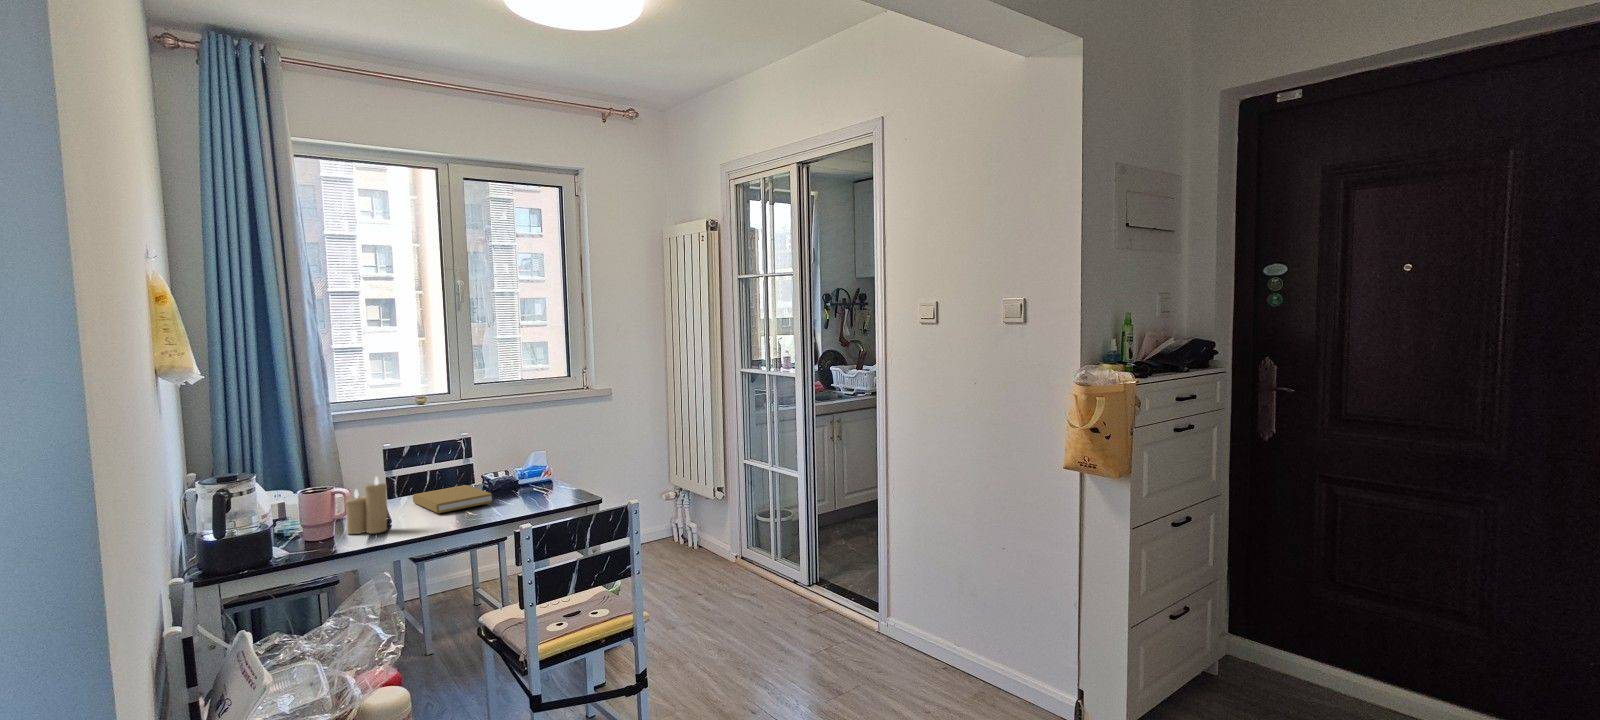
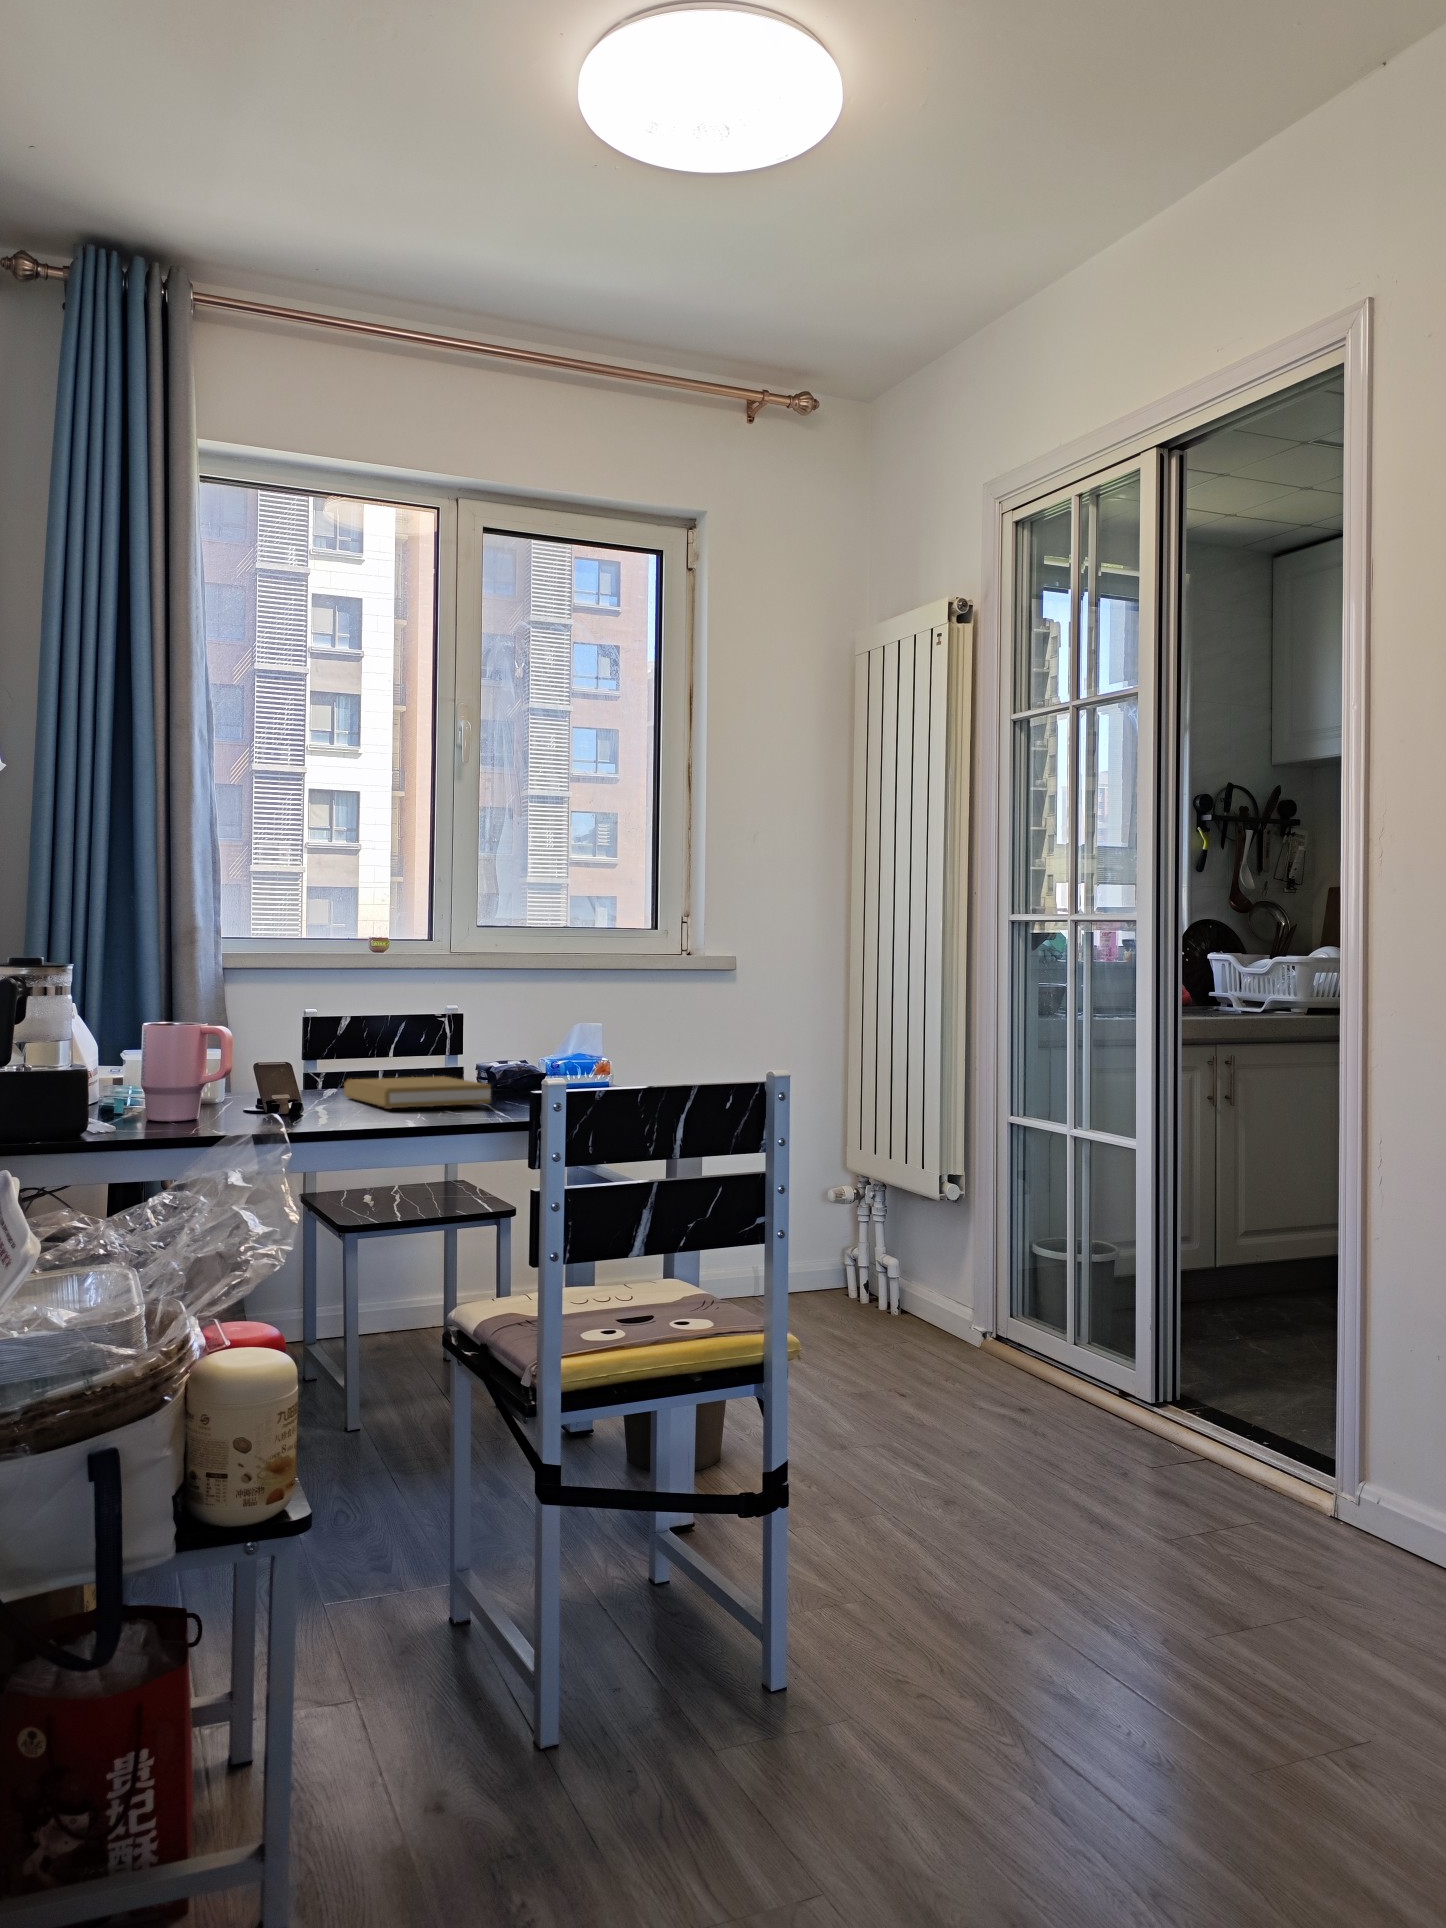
candle: present [346,477,387,534] -> none [218,1007,297,1120]

